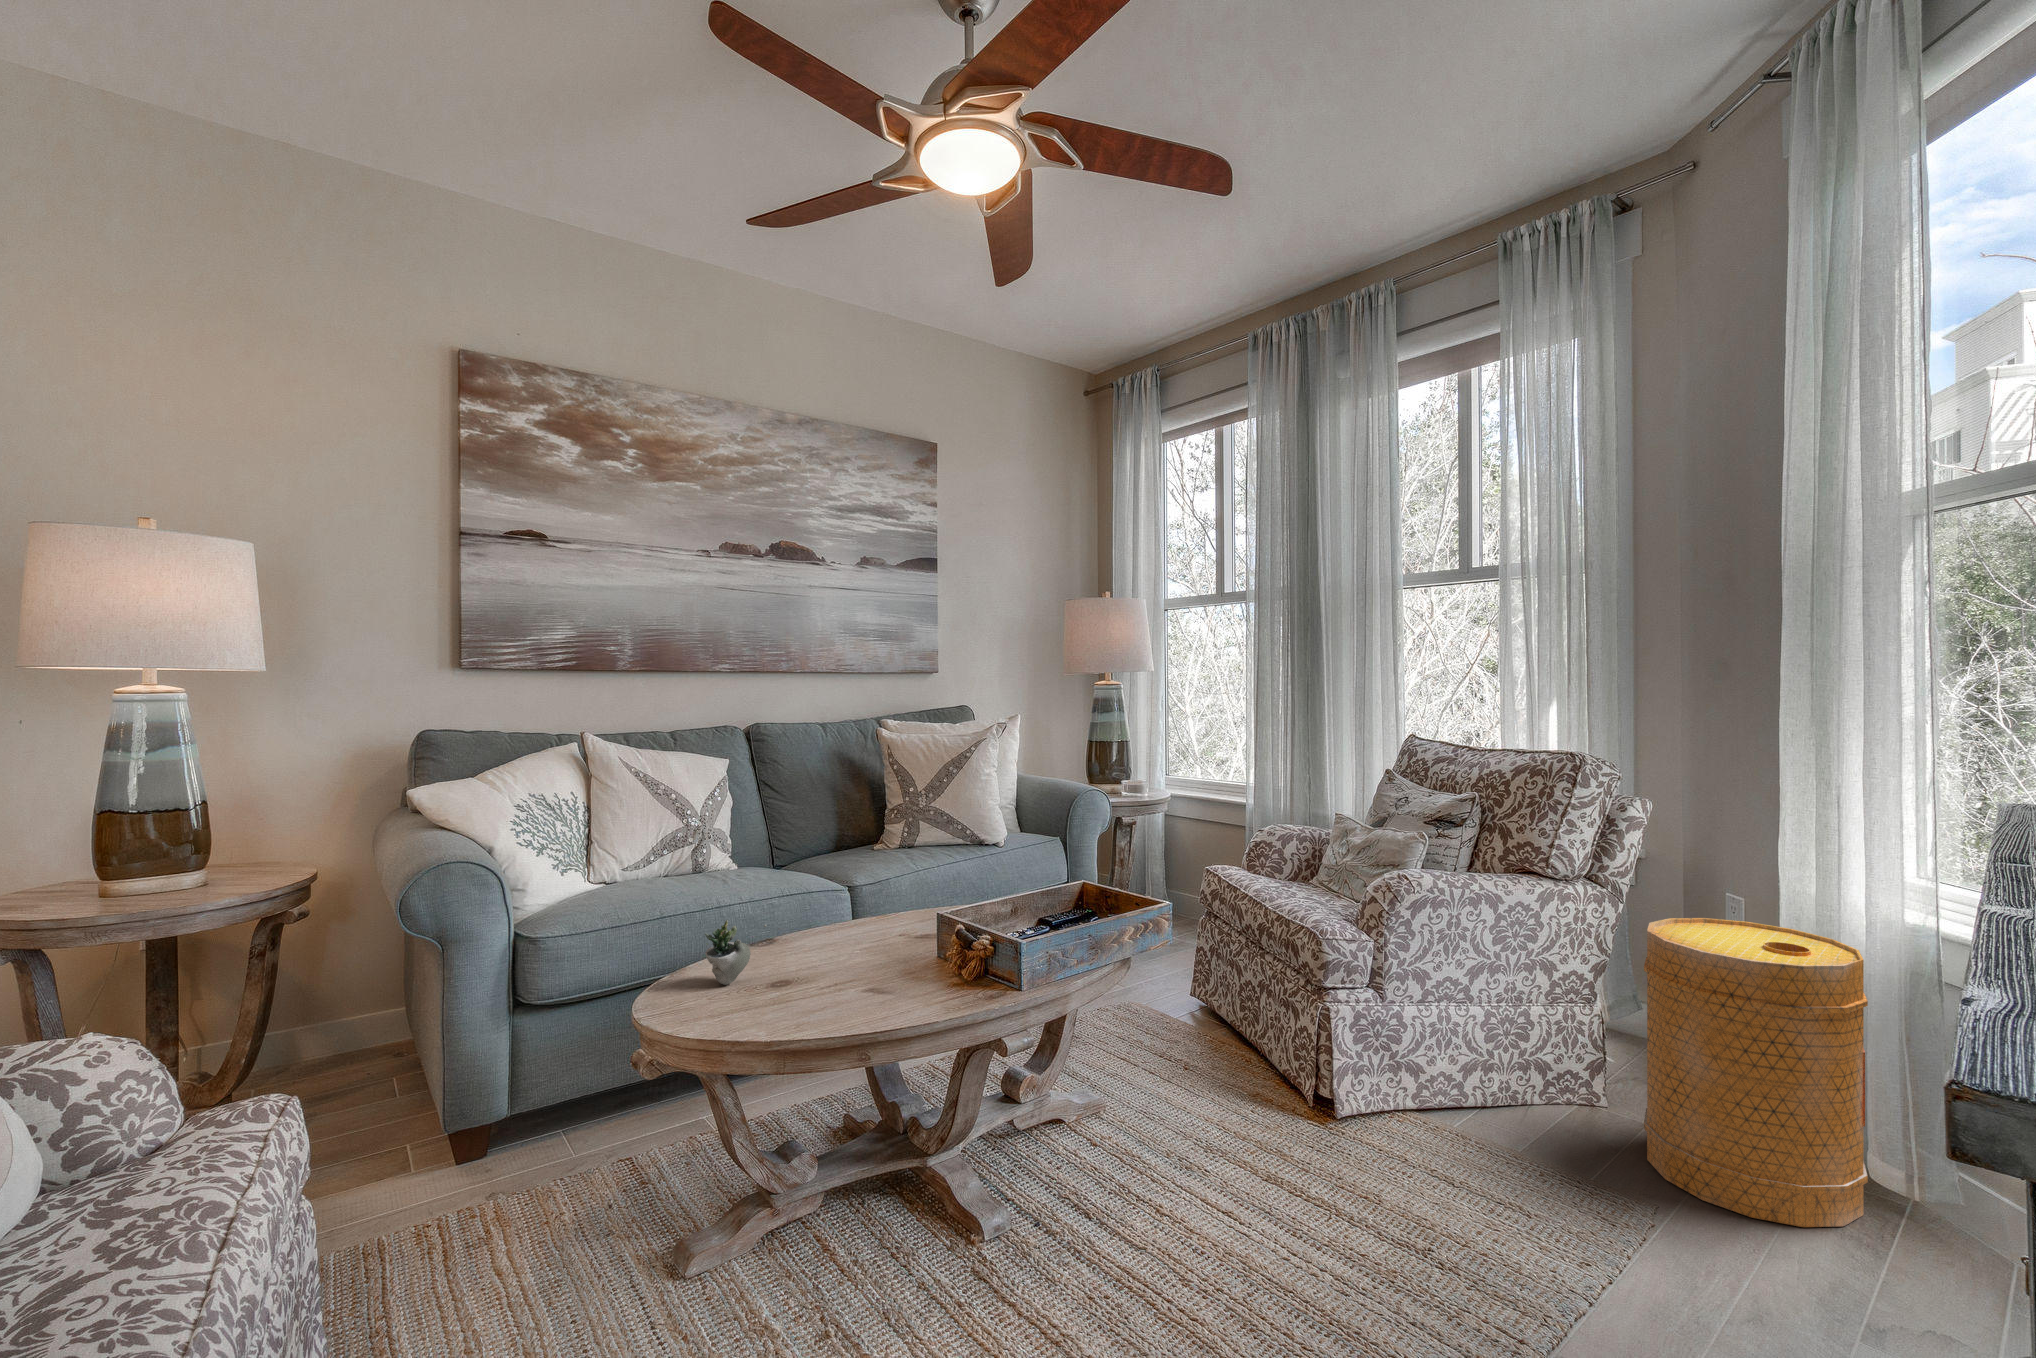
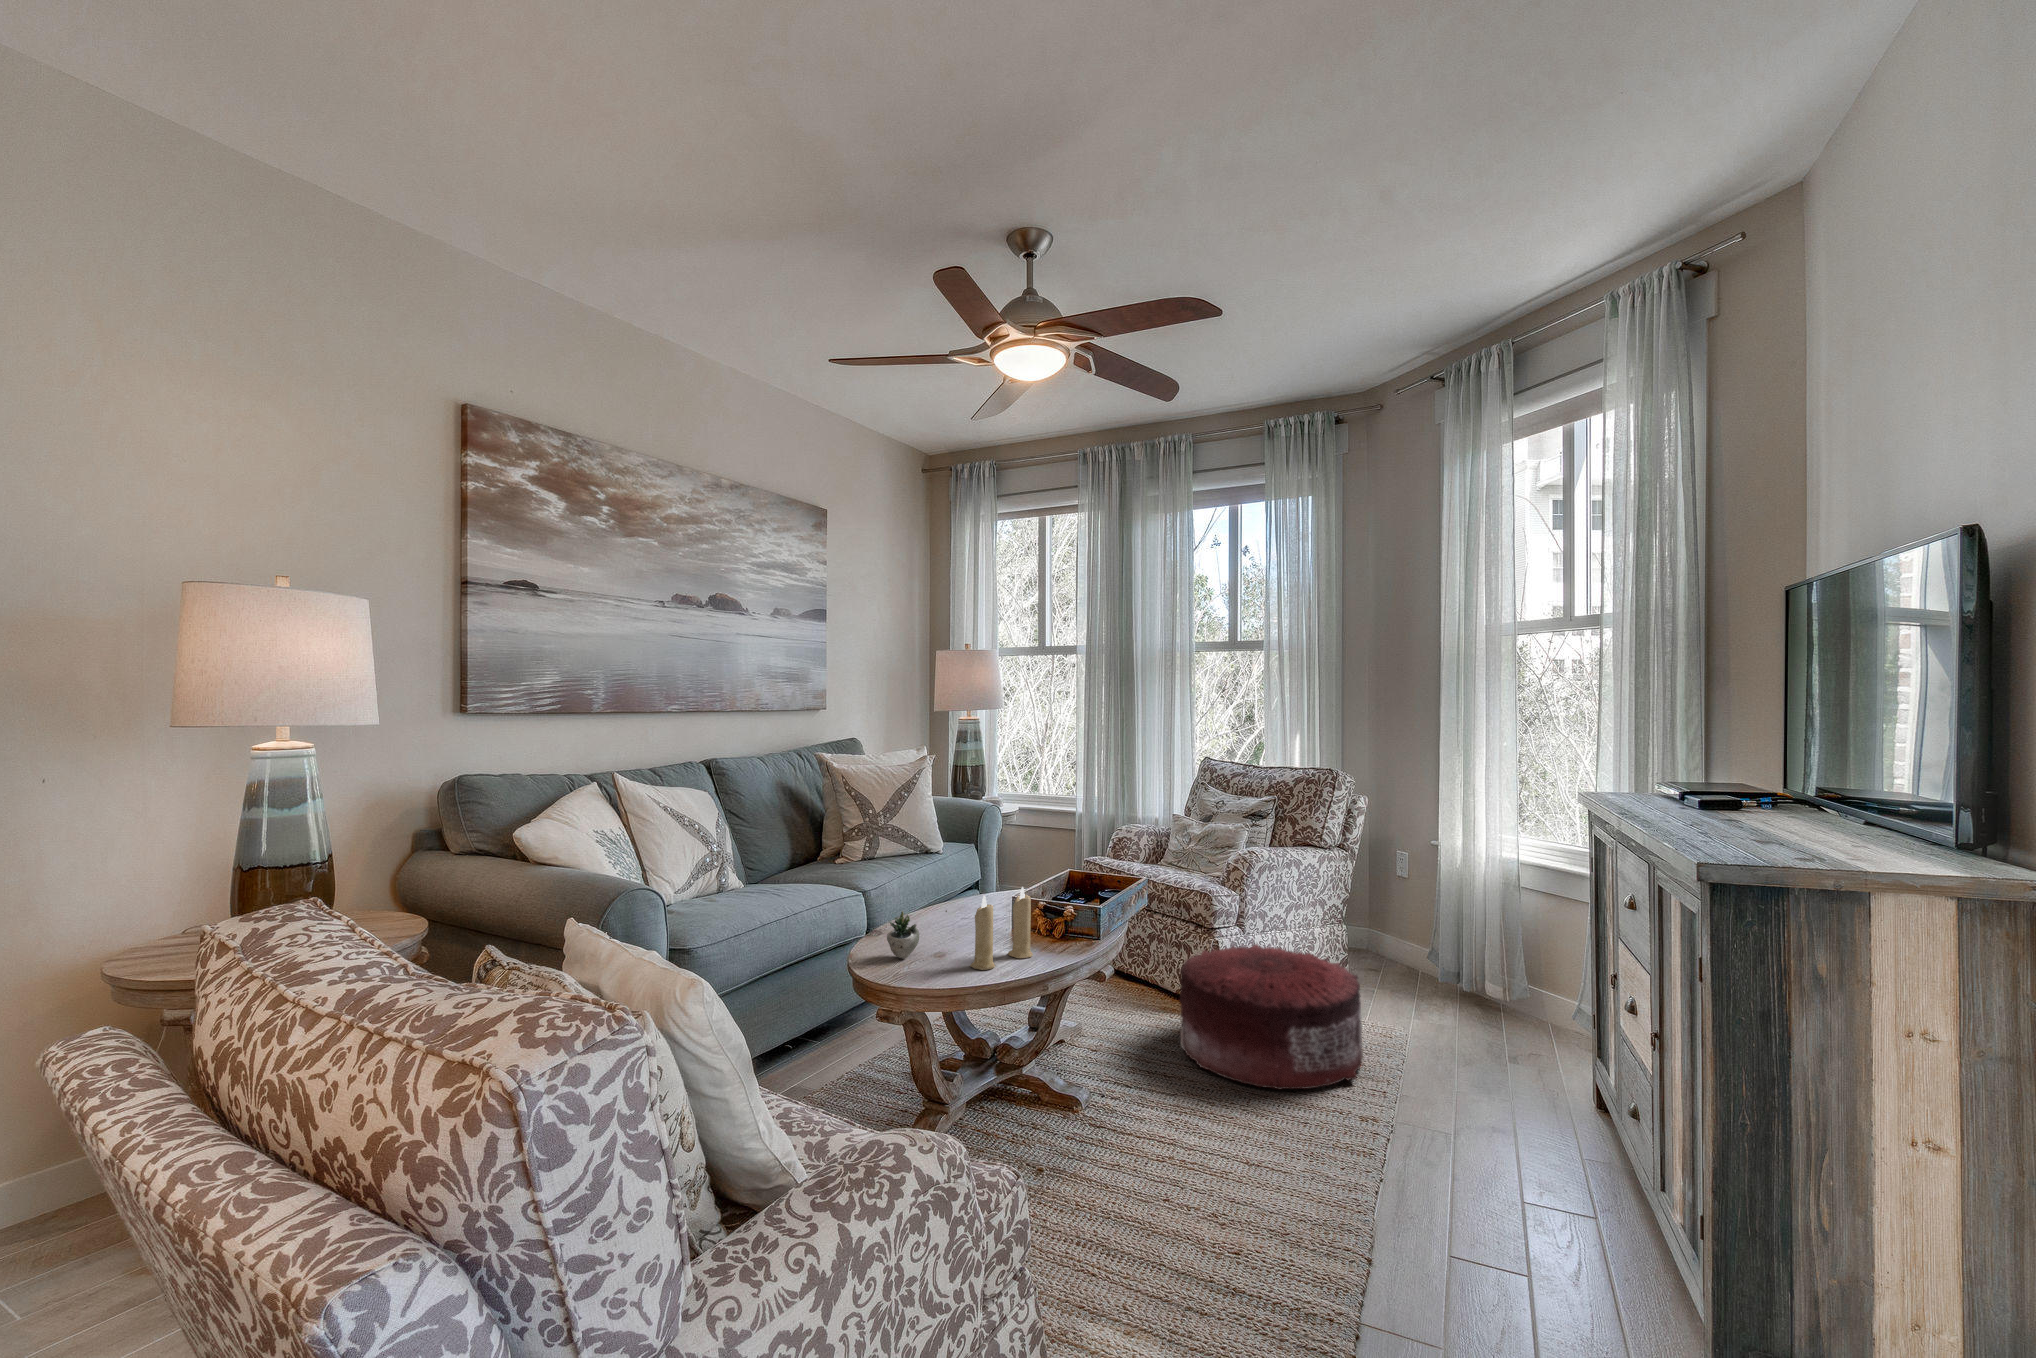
candle: none [783,896,894,1015] -> present [970,887,1033,970]
basket: present [1644,918,1868,1227] -> none [1386,866,1498,1030]
pouf: none [1216,1017,1523,1281] -> present [1180,944,1363,1090]

